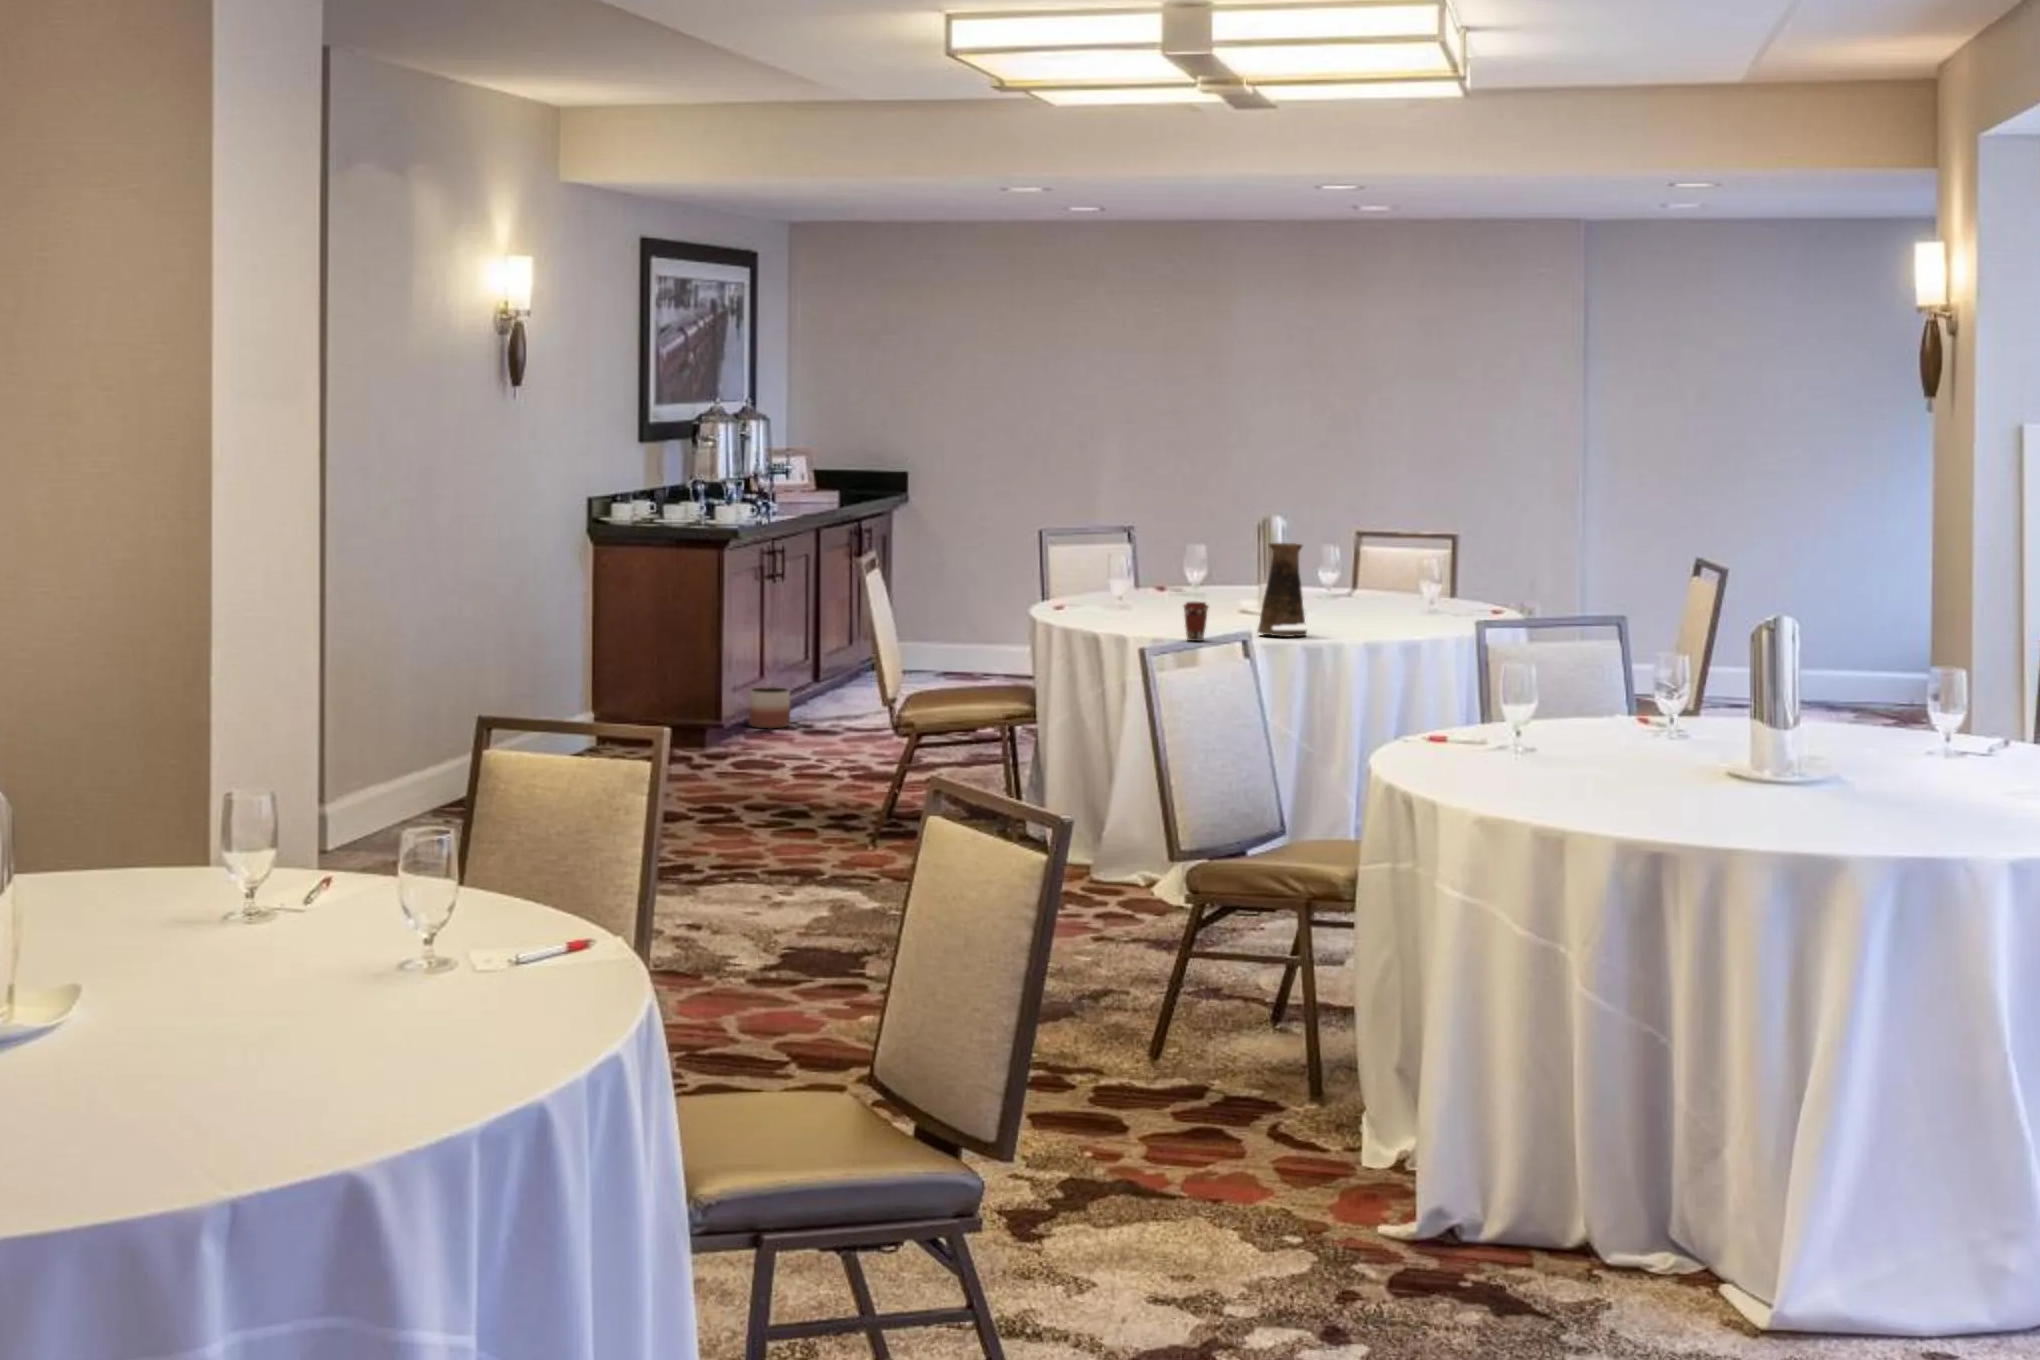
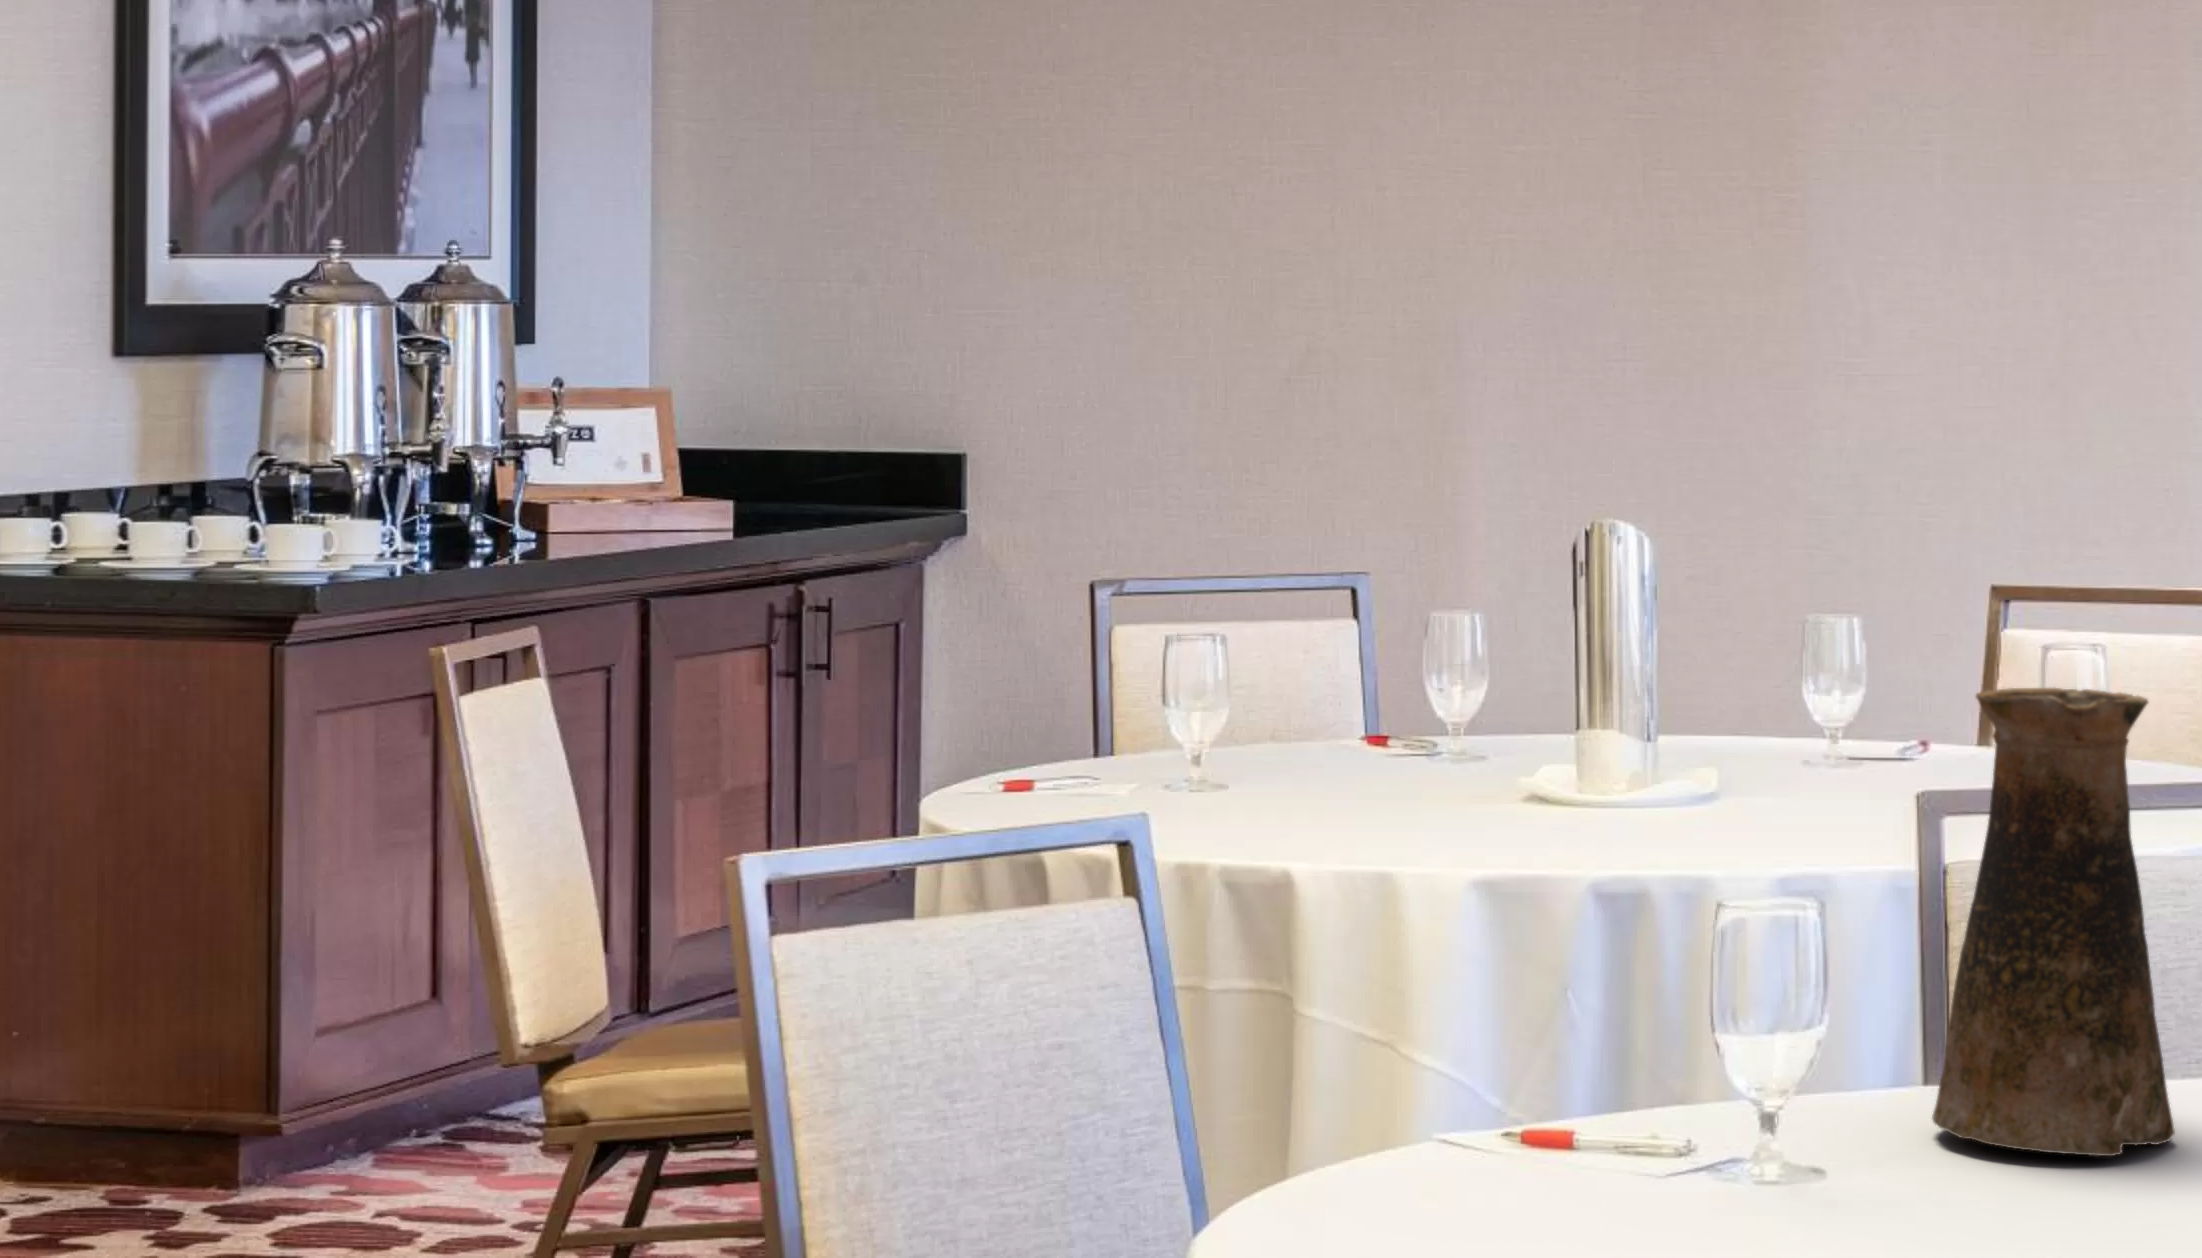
coffee cup: present [1184,602,1208,641] -> none [1562,994,1696,1204]
planter: present [749,687,790,729] -> none [352,1073,478,1206]

